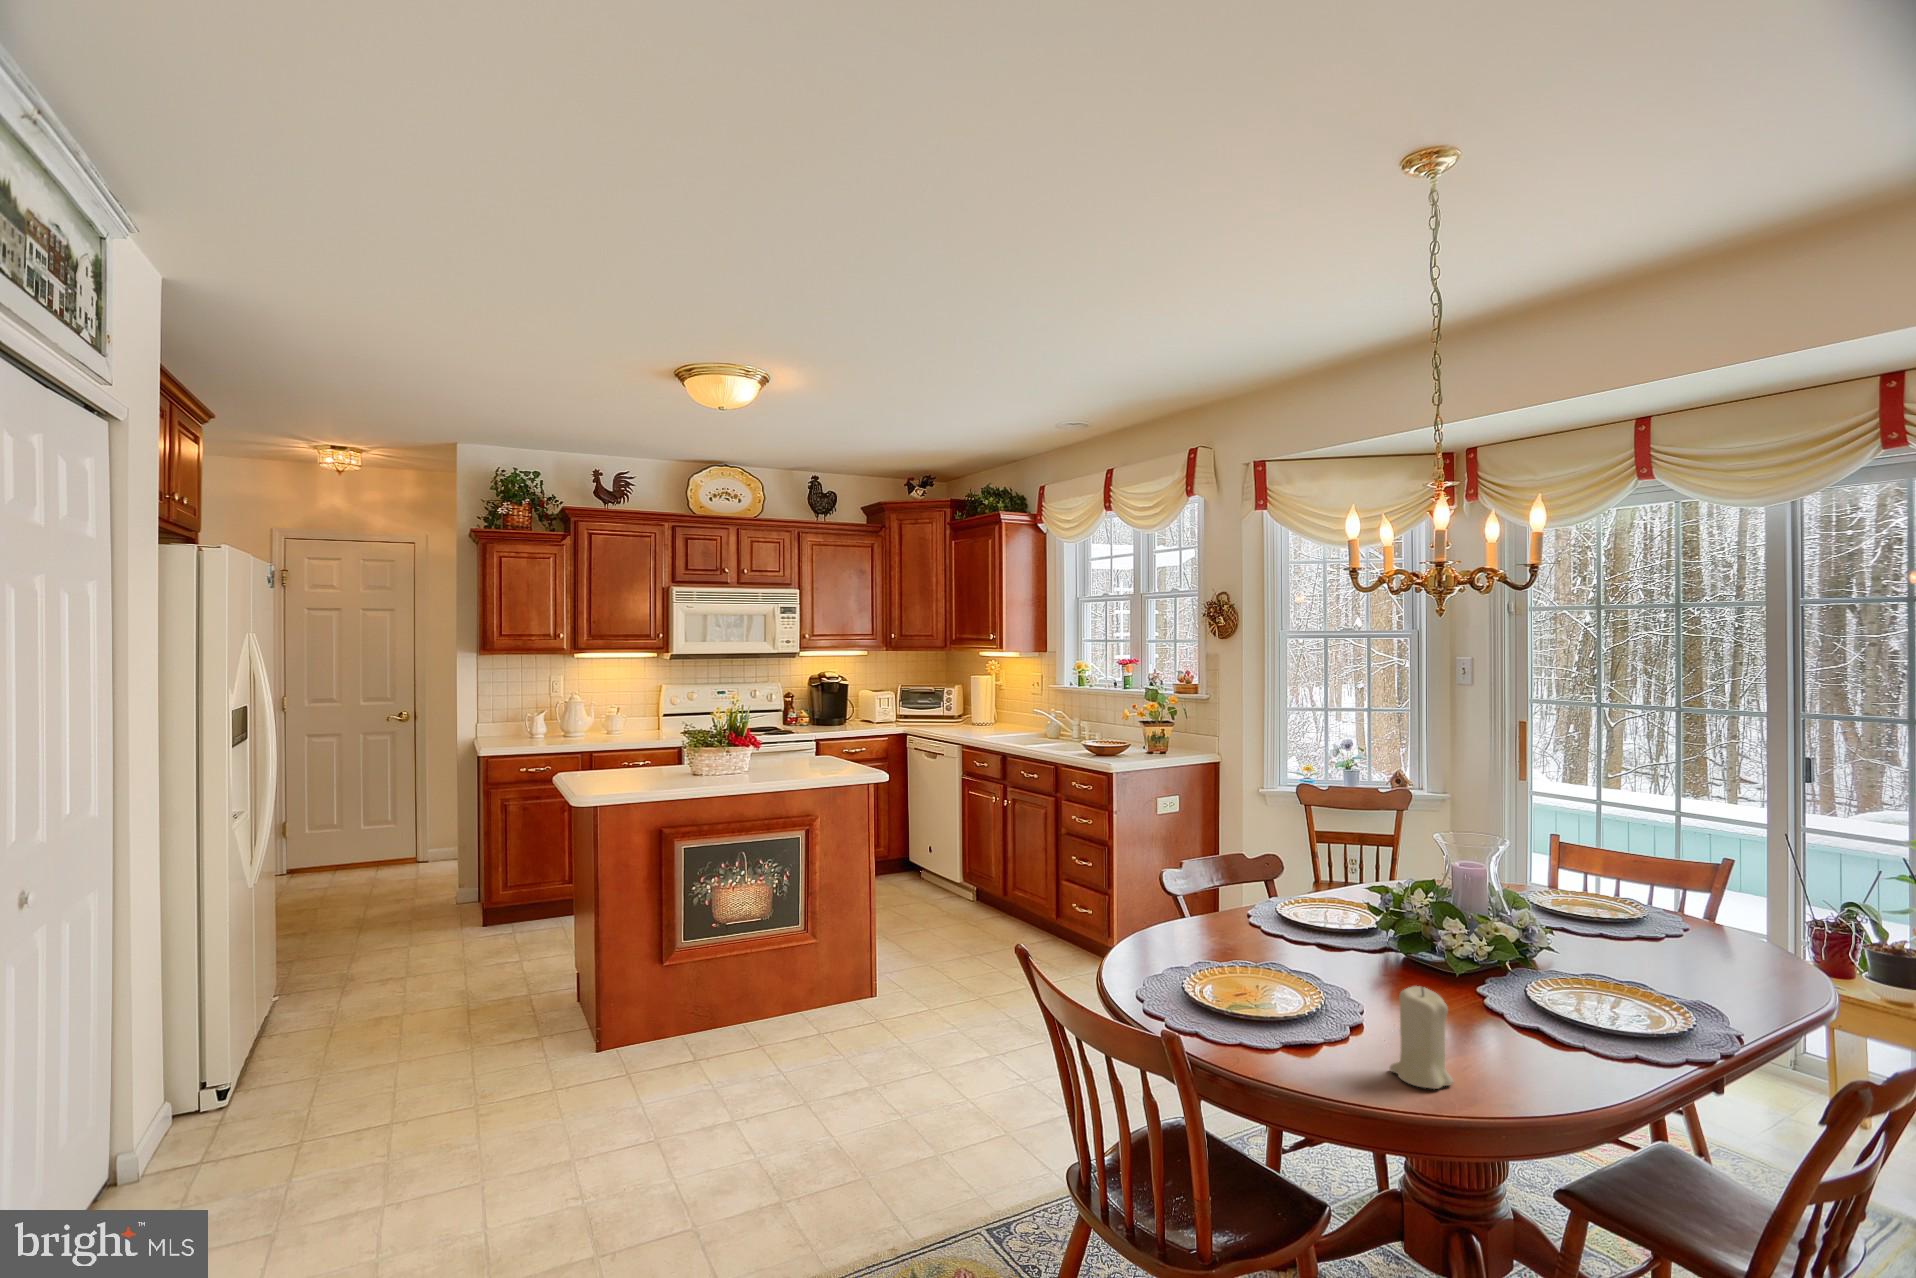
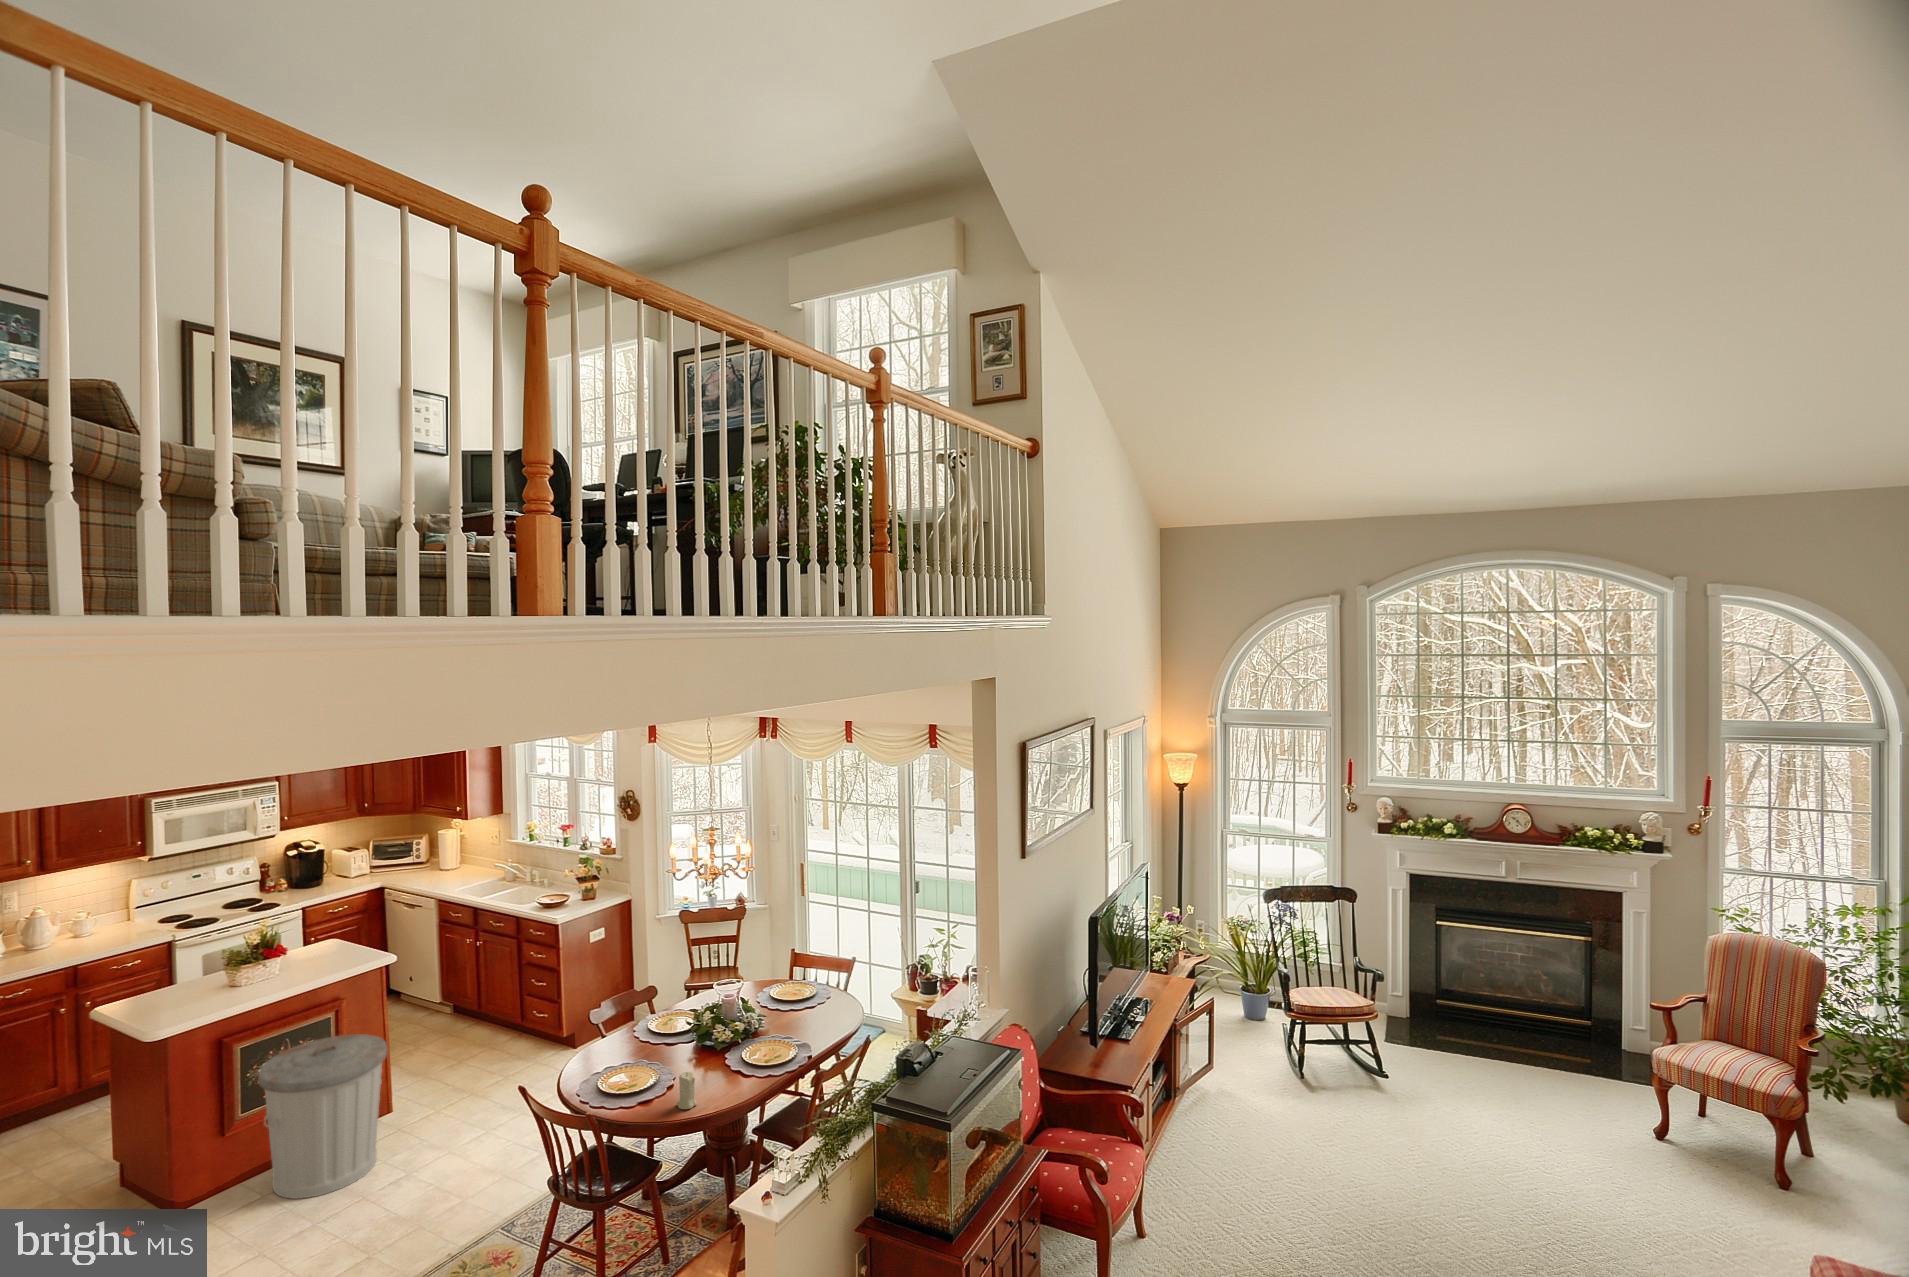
trash can: none [692,860,858,1085] -> present [258,1034,388,1199]

